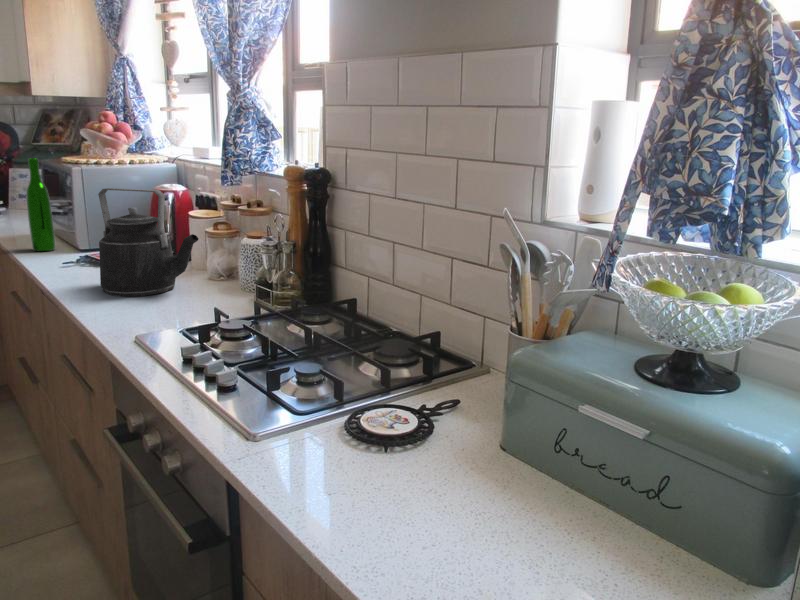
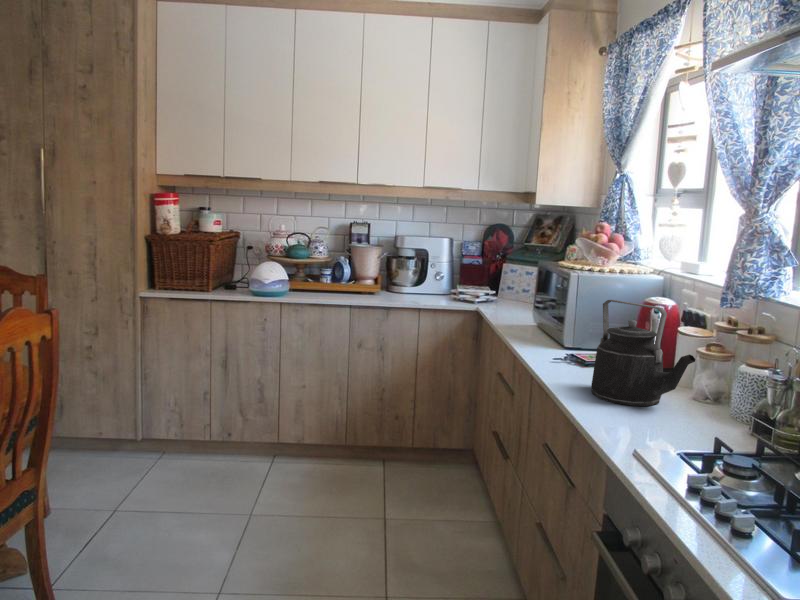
wine bottle: present [26,158,56,251] -> none [524,262,546,343]

